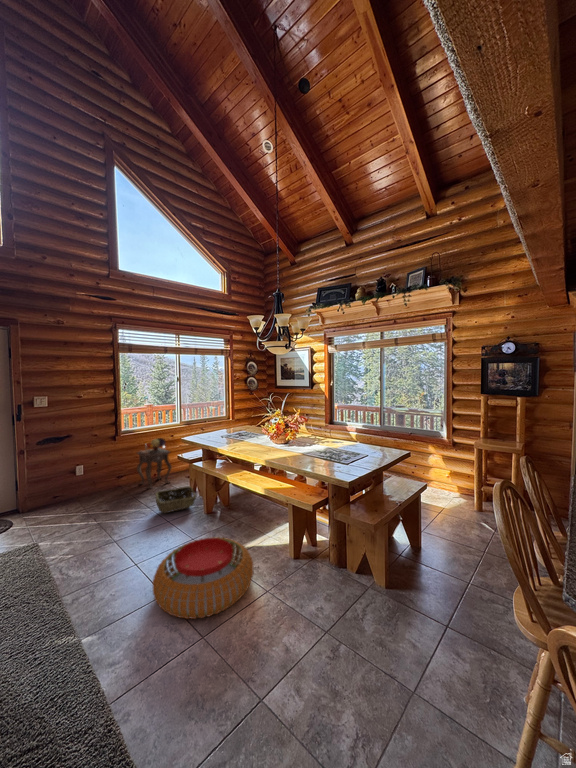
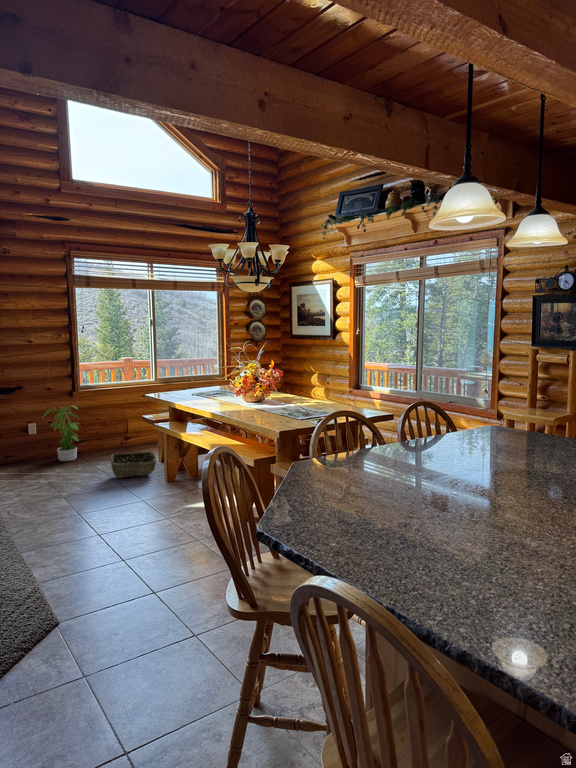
side table: present [137,438,171,489] -> none [97,394,138,456]
potted plant: none [89,449,124,498] -> present [43,405,79,461]
pouf: present [153,537,253,619] -> none [84,489,188,551]

